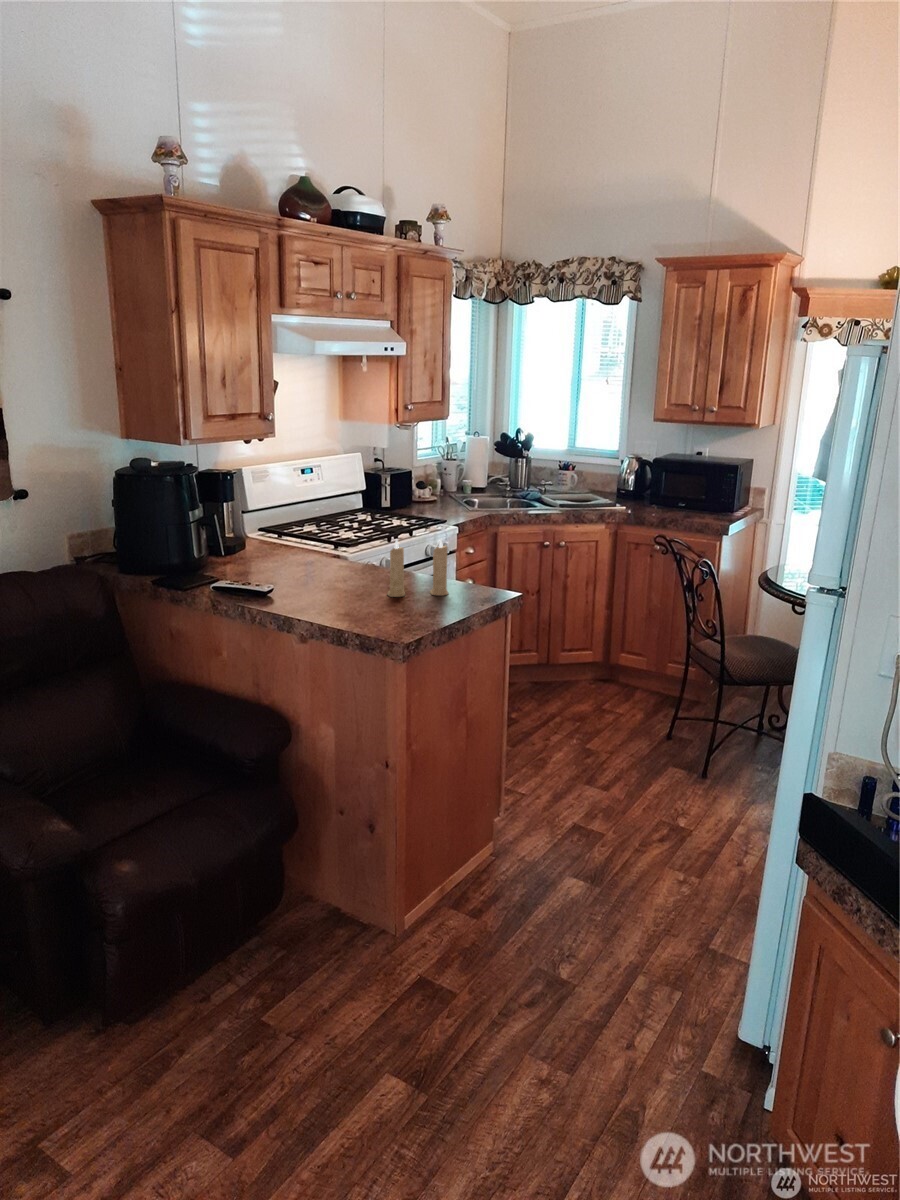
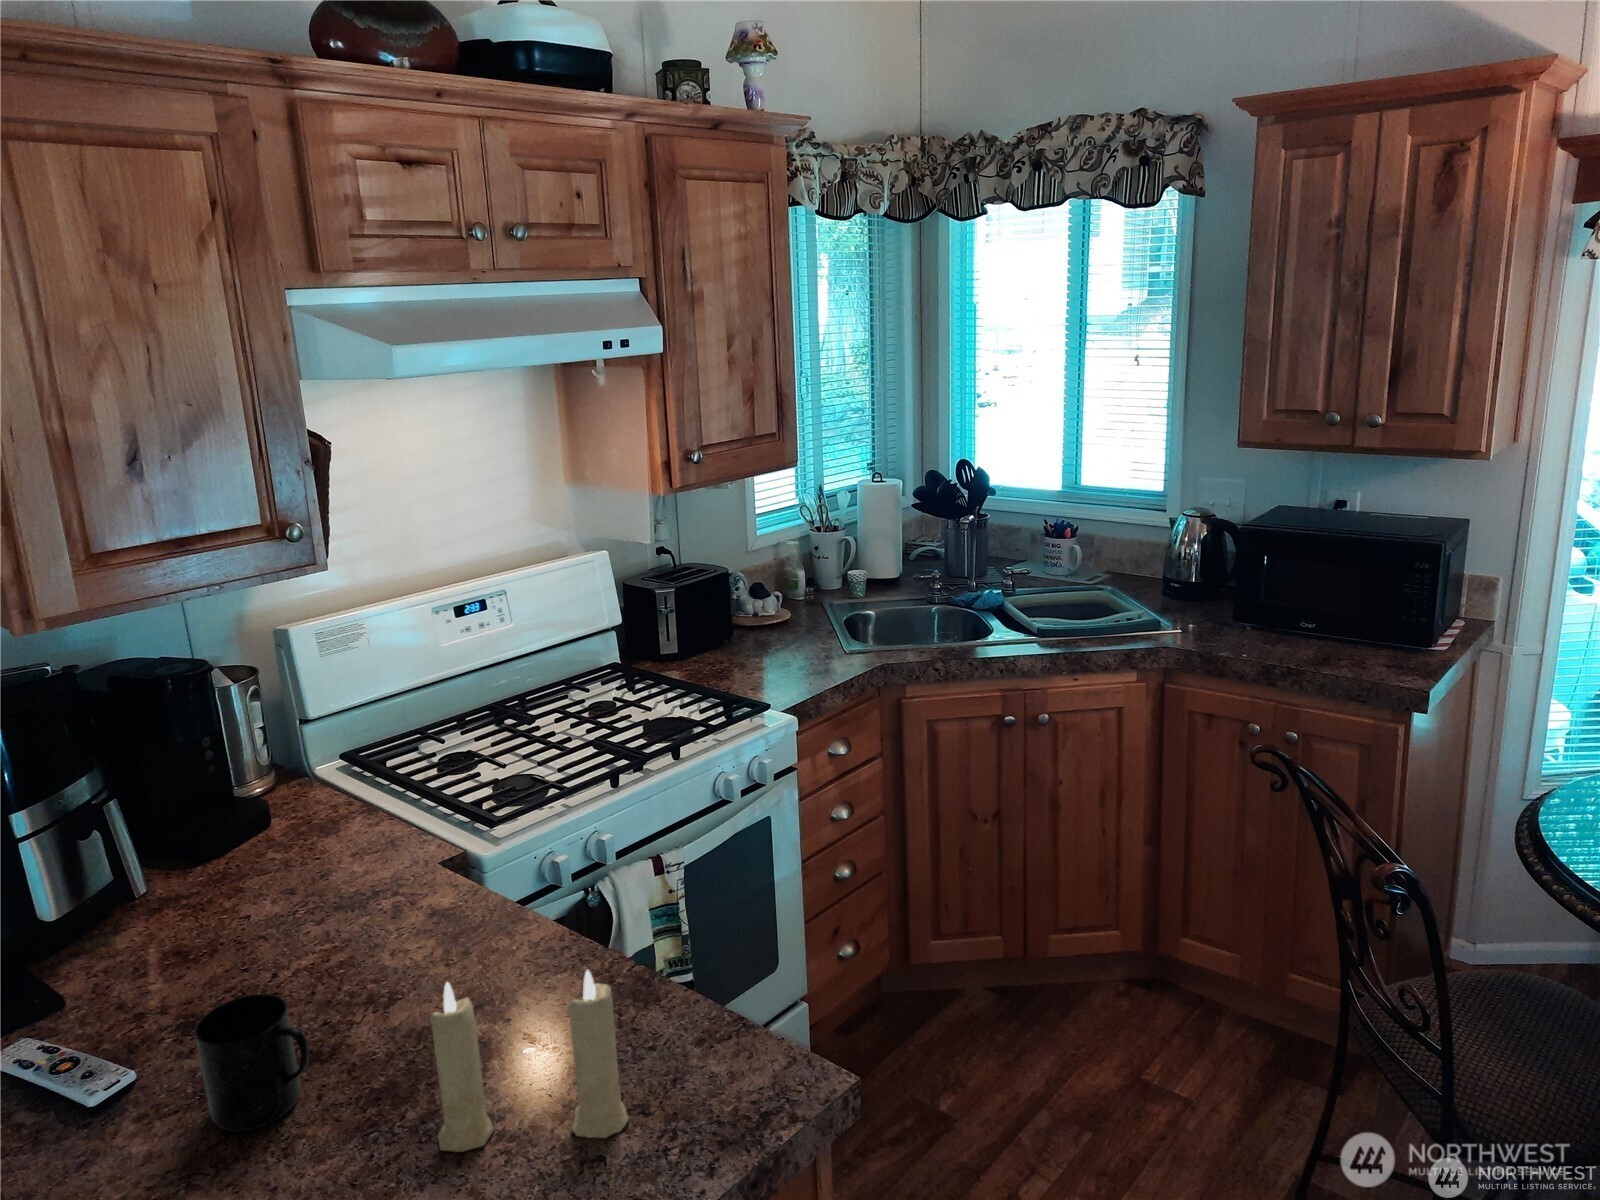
mug: none [303,555,341,594] -> present [194,994,309,1131]

